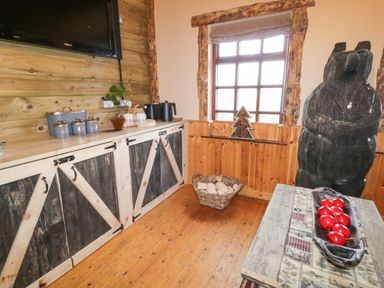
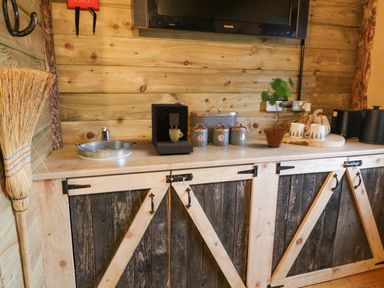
coffee maker: none [6,105,66,146] -> present [151,104,193,154]

